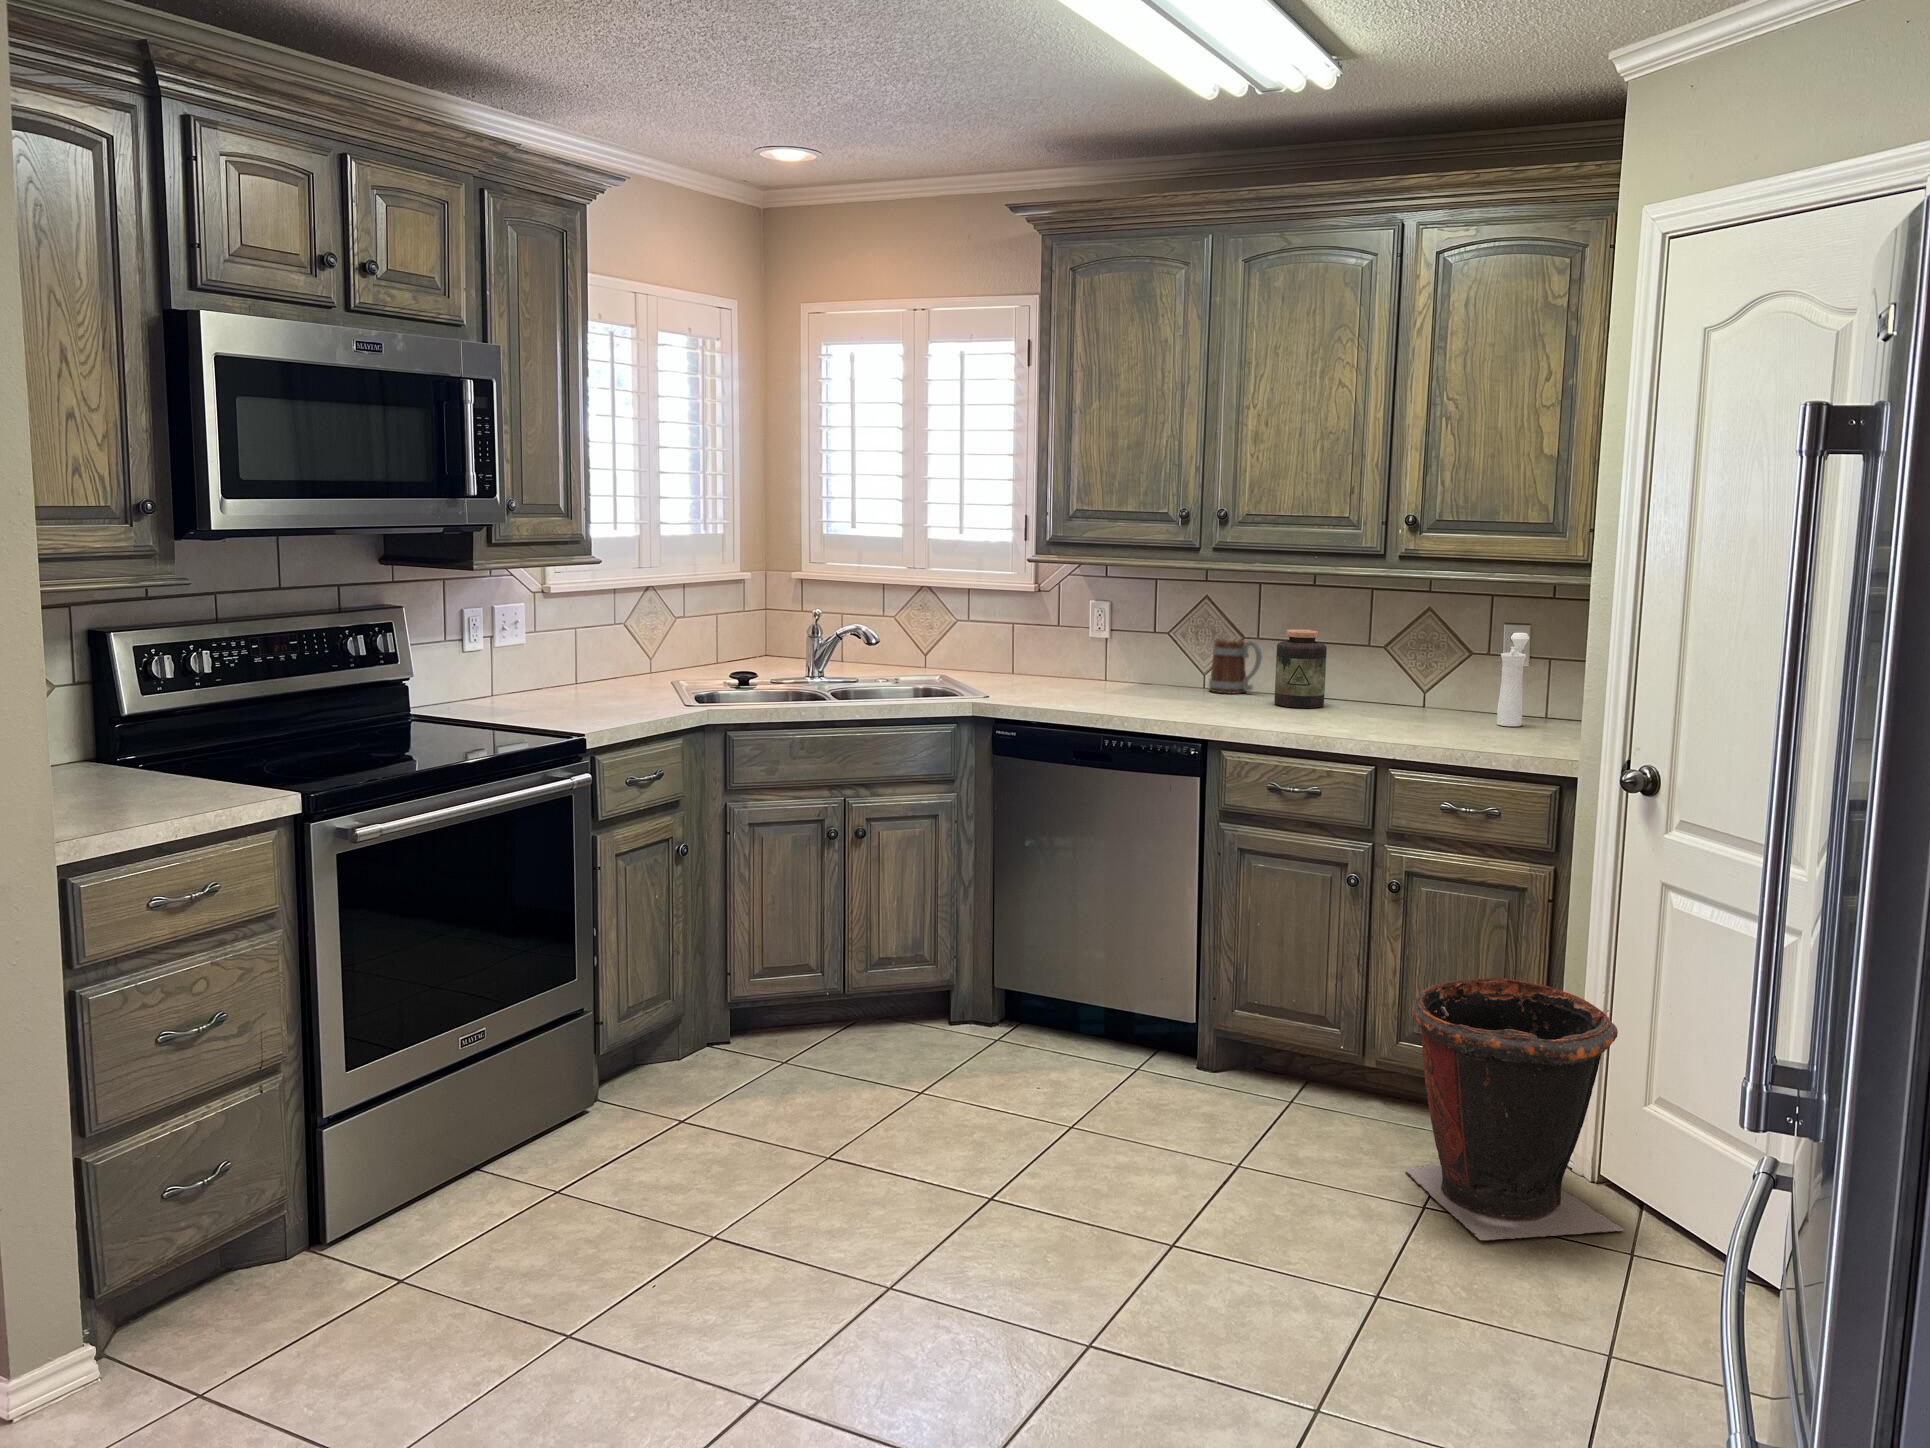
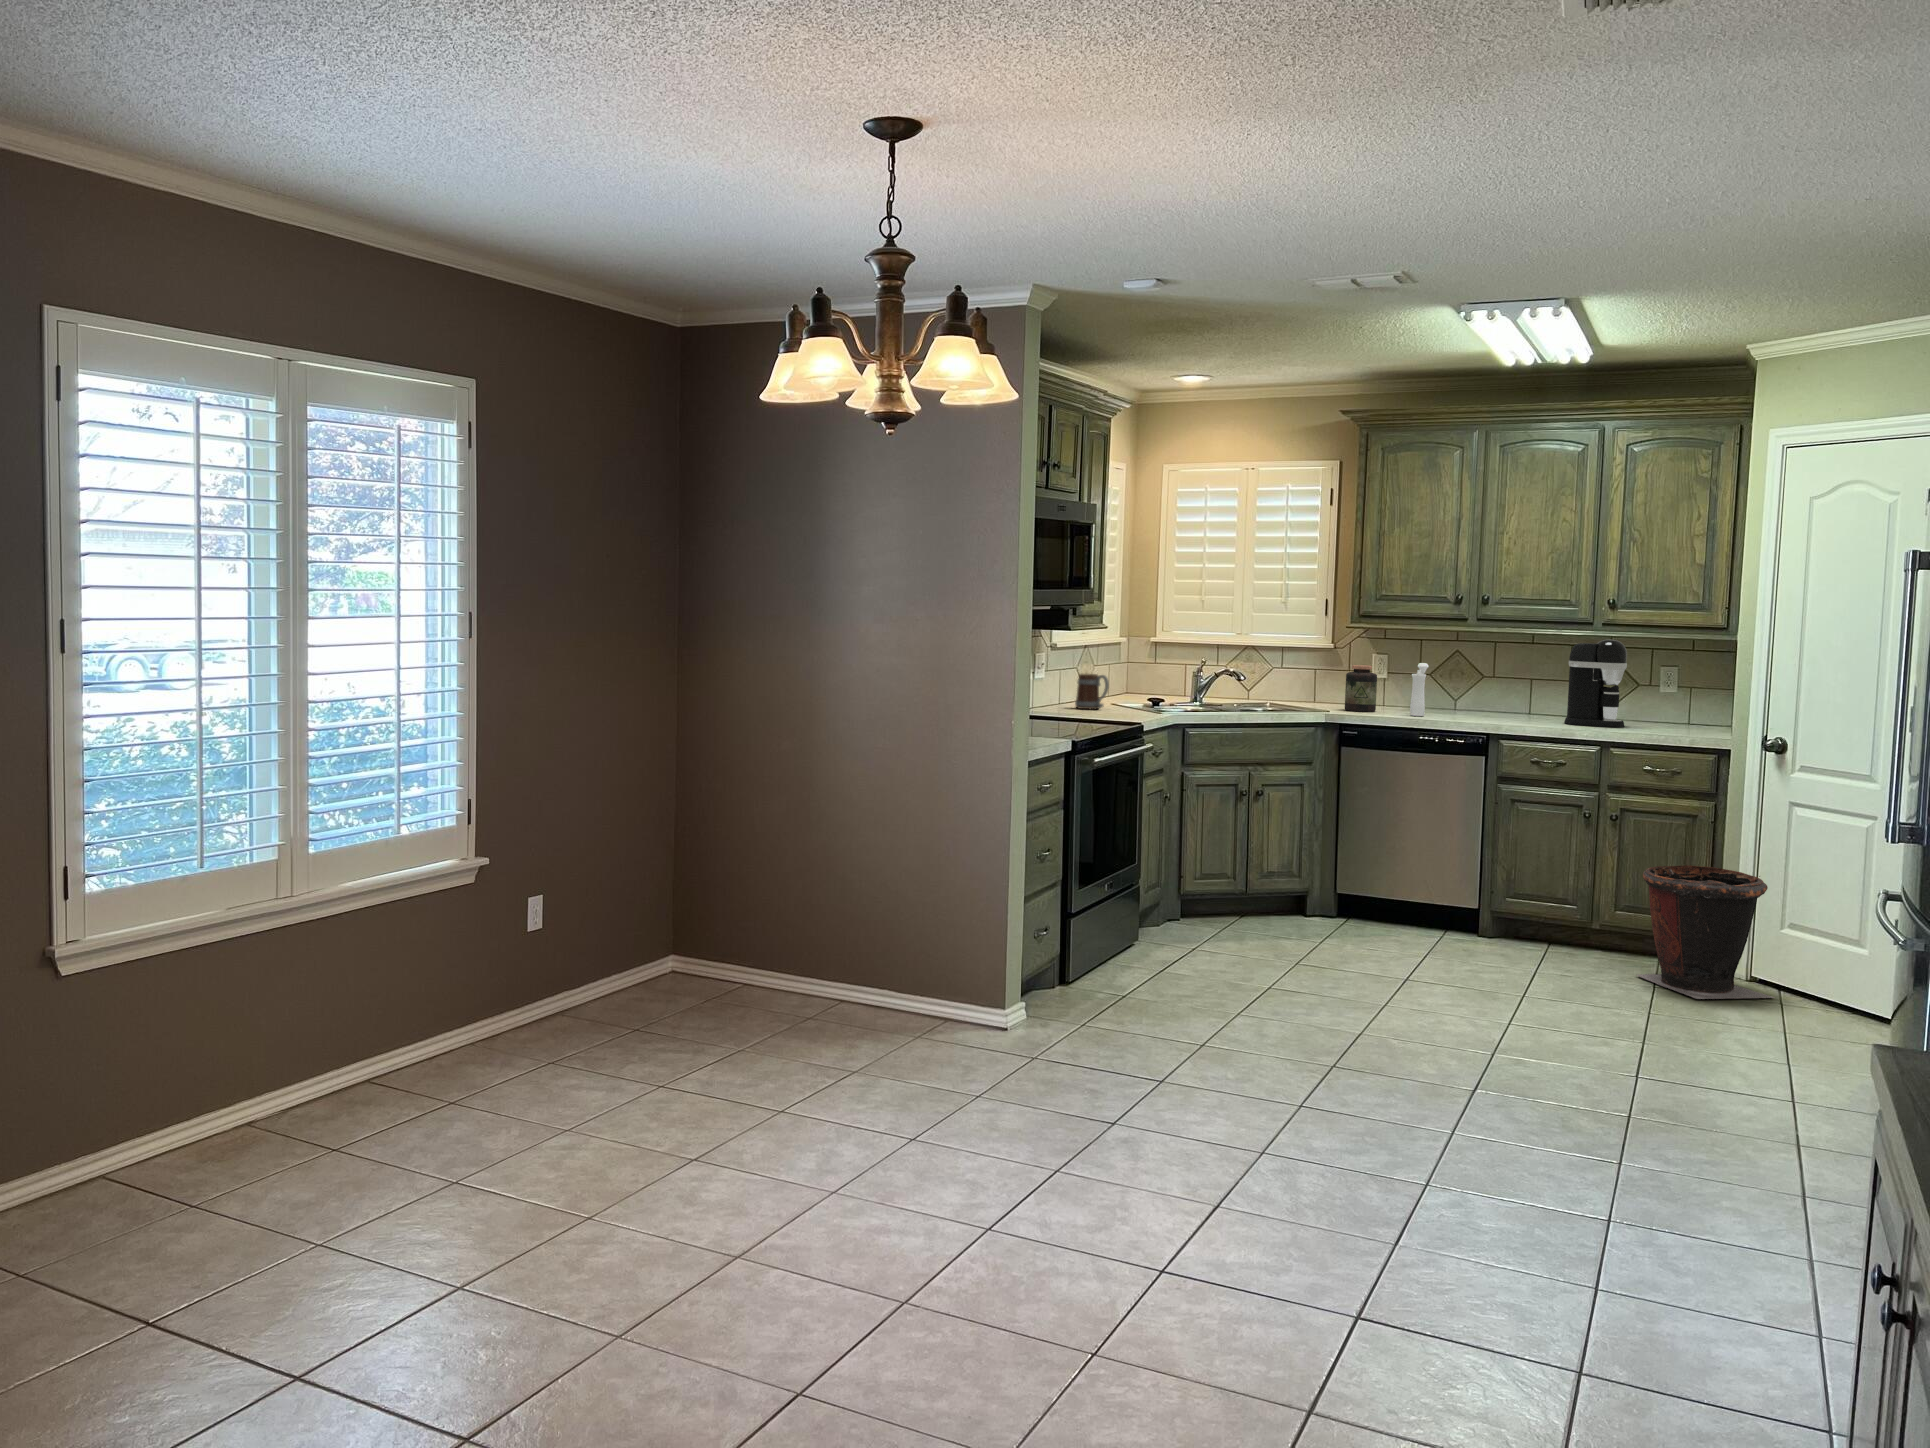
coffee maker: none [1338,584,1434,731] -> present [1564,640,1627,727]
jar: present [1274,629,1327,708] -> present [1345,665,1377,712]
pepper mill: present [1497,633,1529,726] -> present [1410,663,1429,716]
mug: present [1209,638,1262,694] -> present [1075,674,1109,709]

